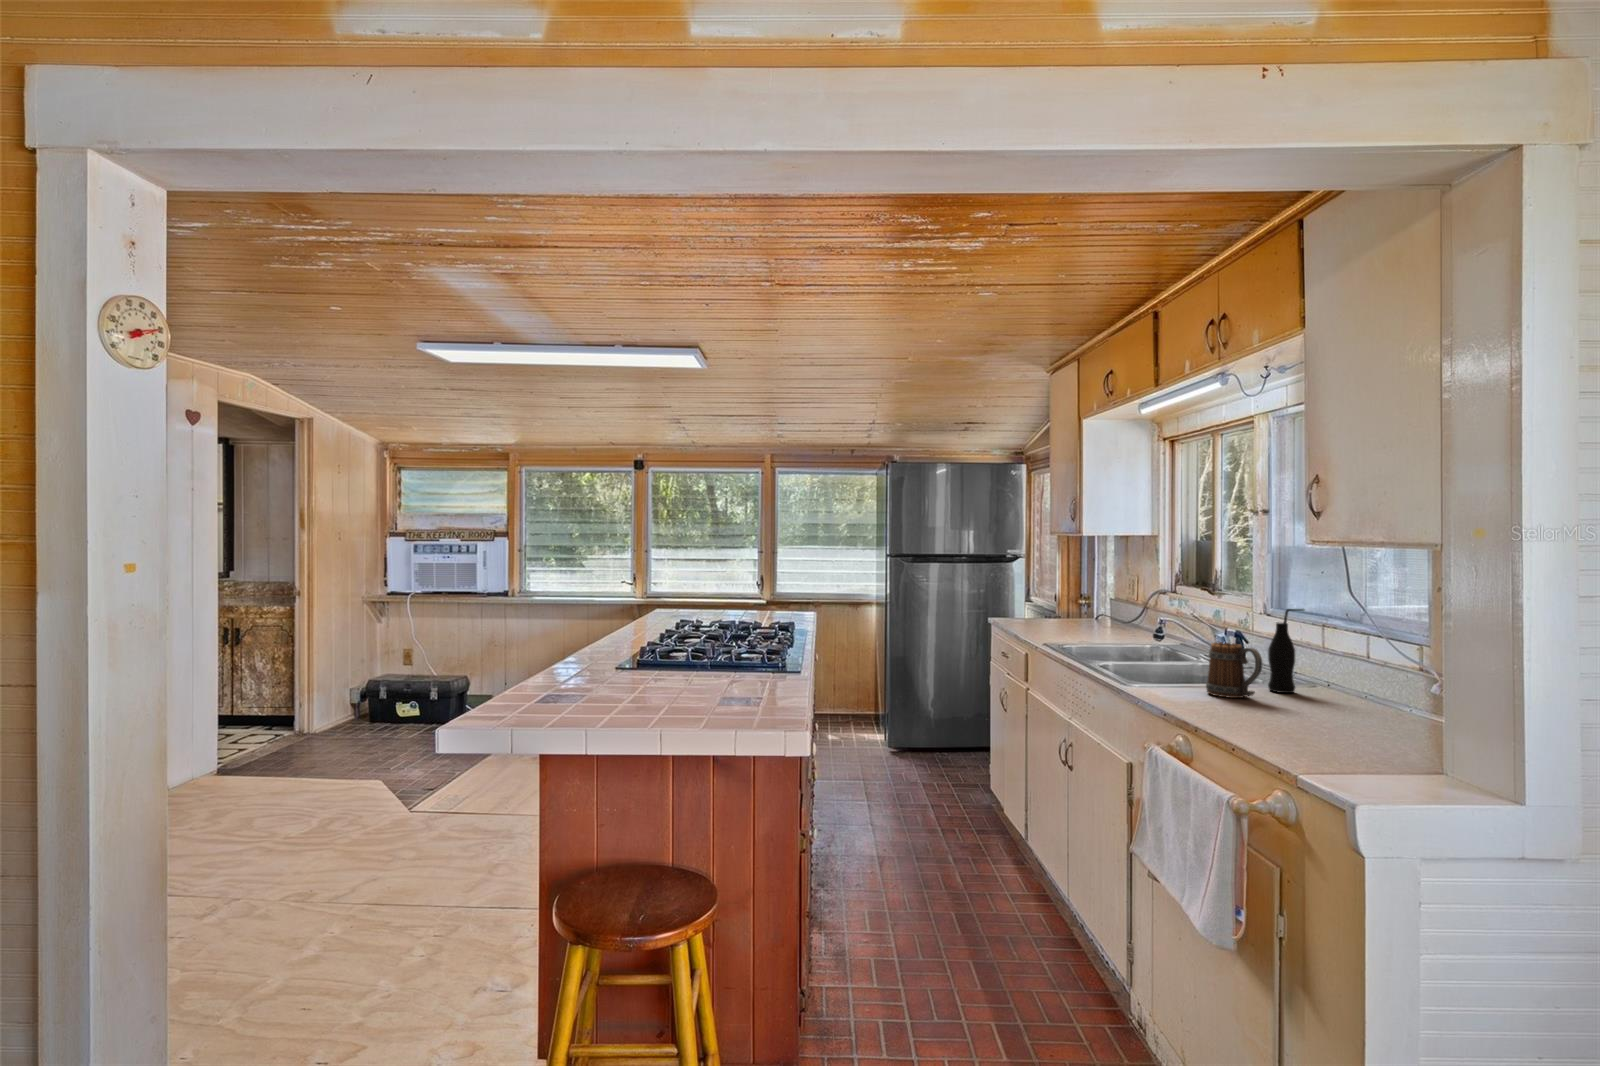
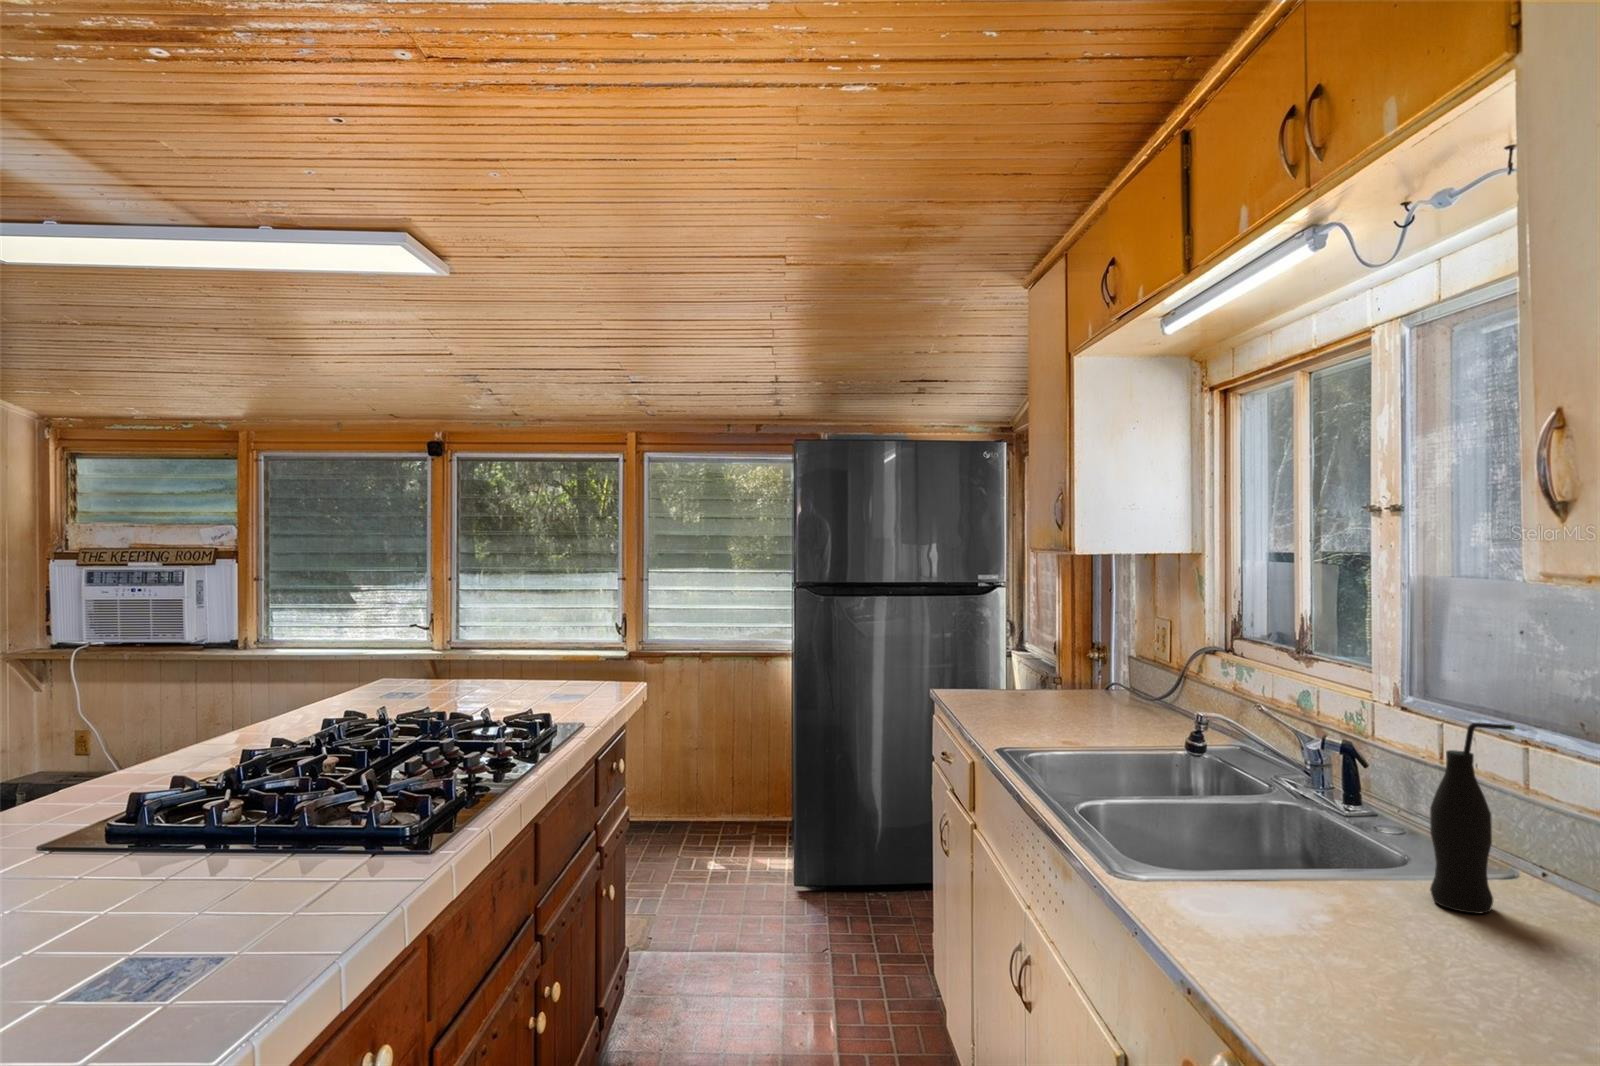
mug: present [1206,642,1262,698] -> none [1295,799,1429,938]

